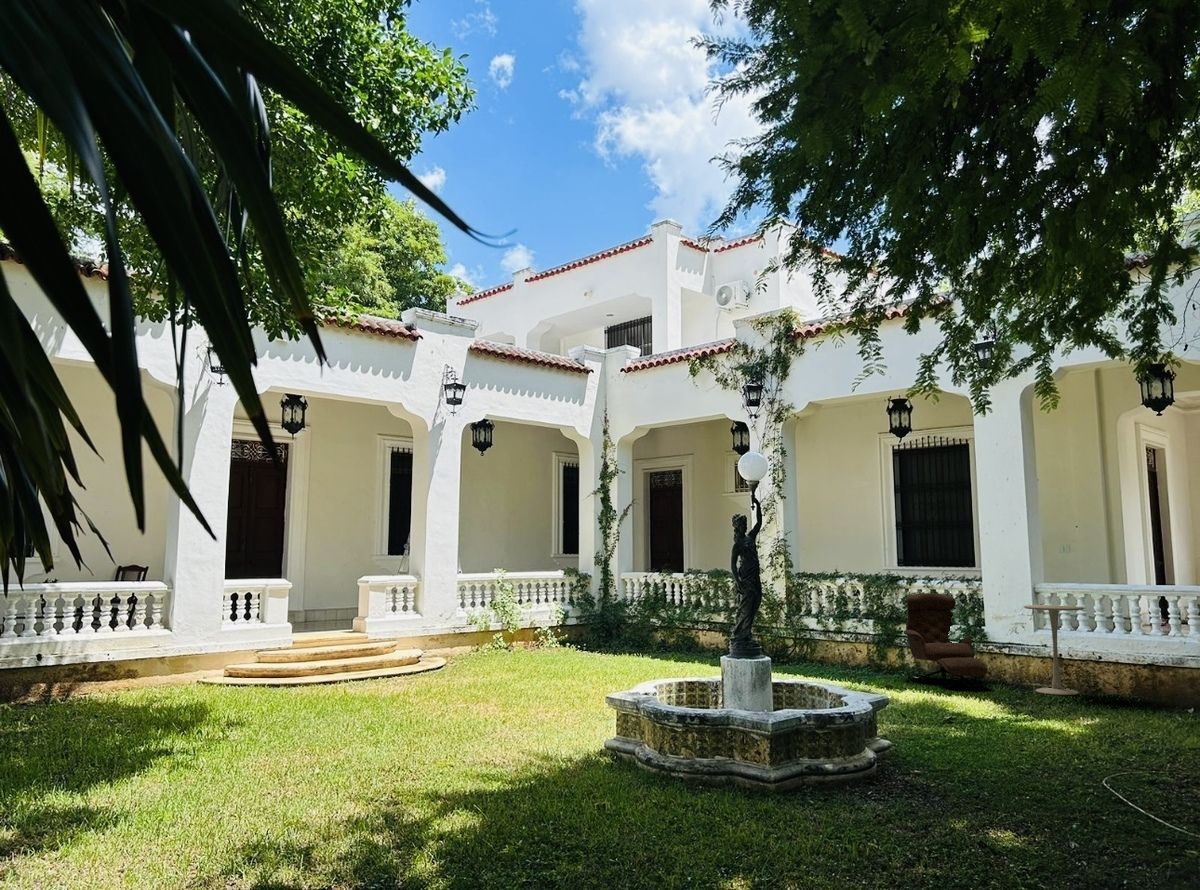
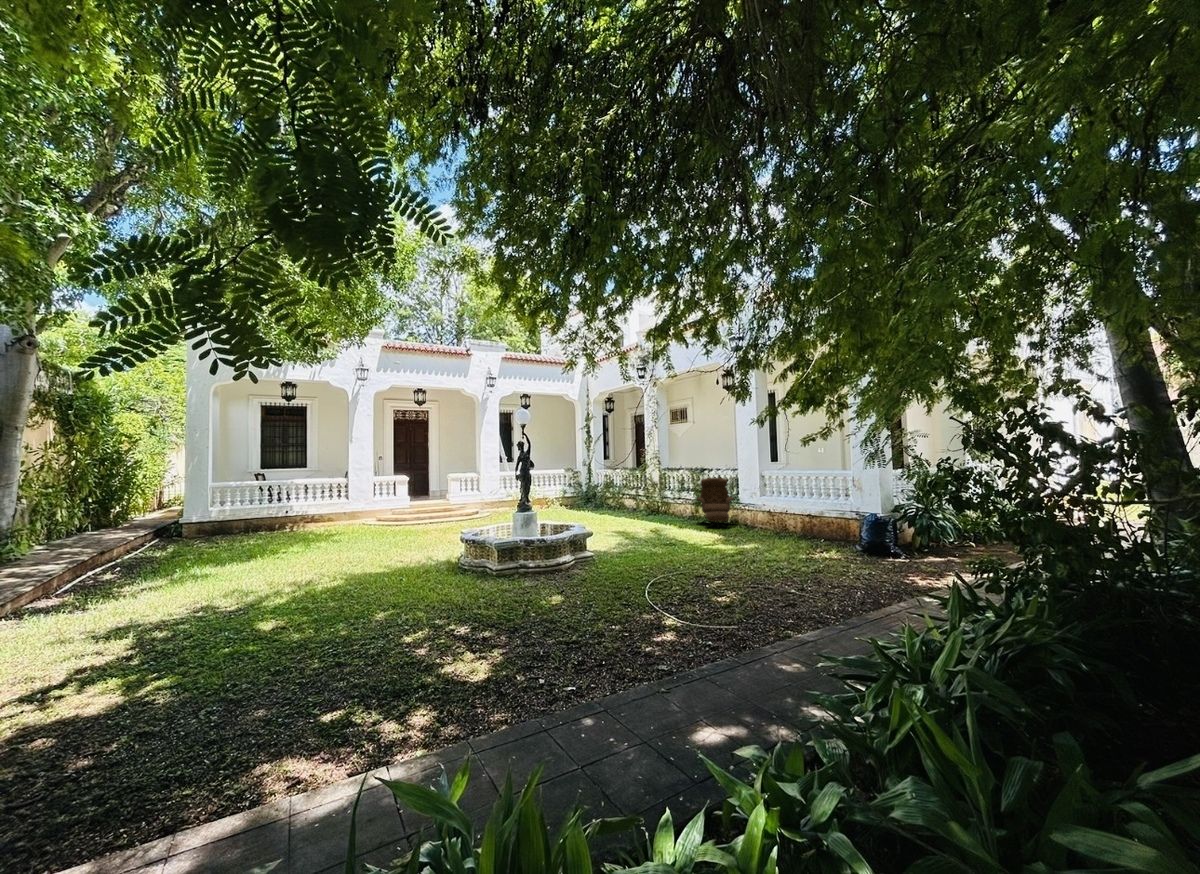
pedestal table: present [1024,605,1084,695] -> none [746,483,777,532]

